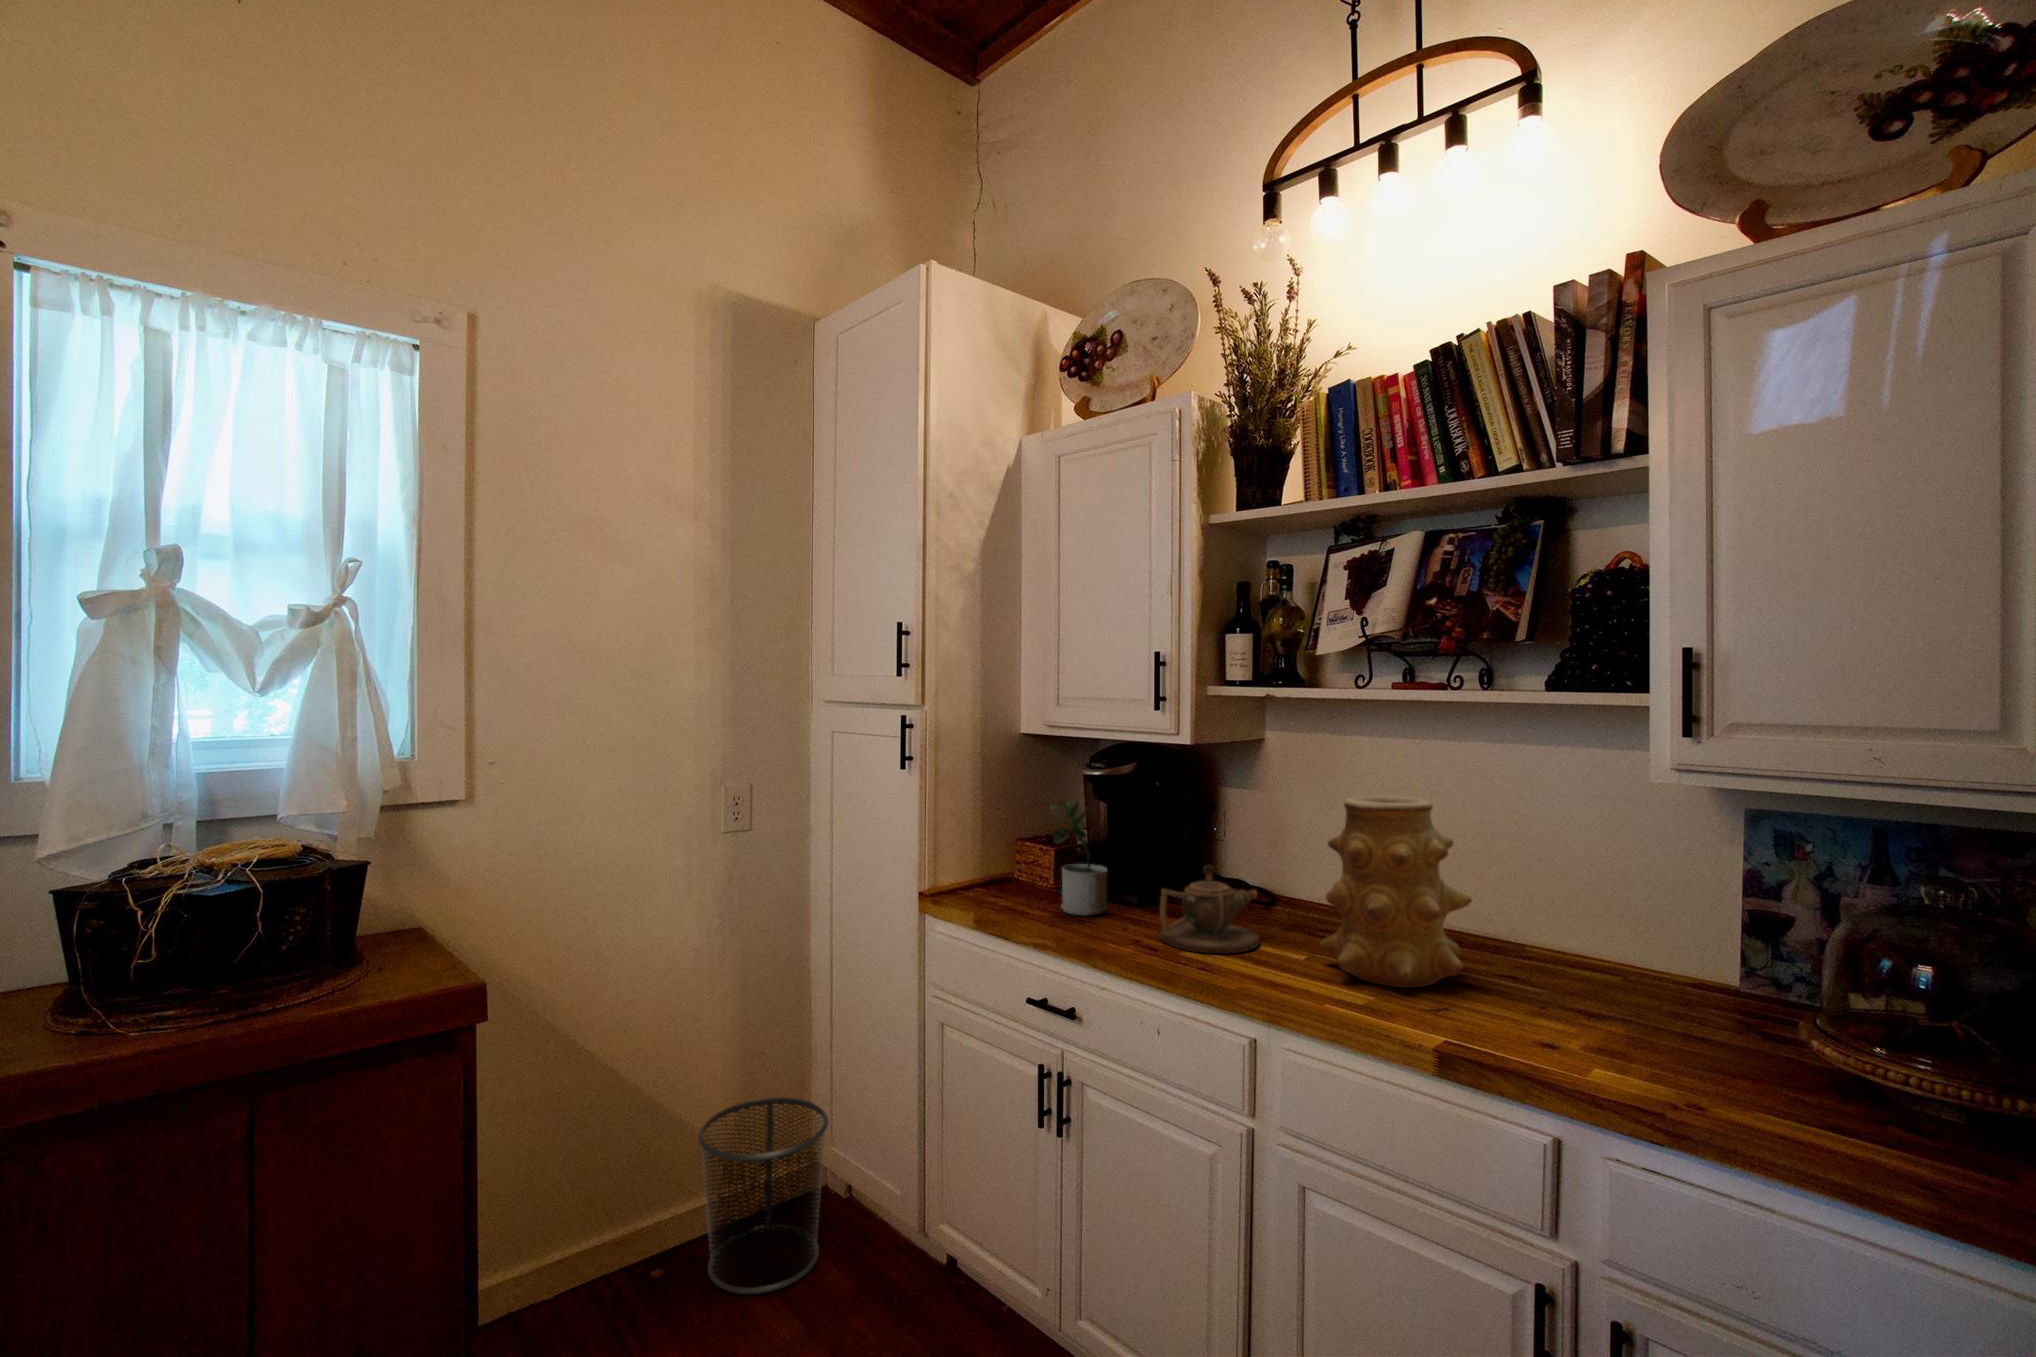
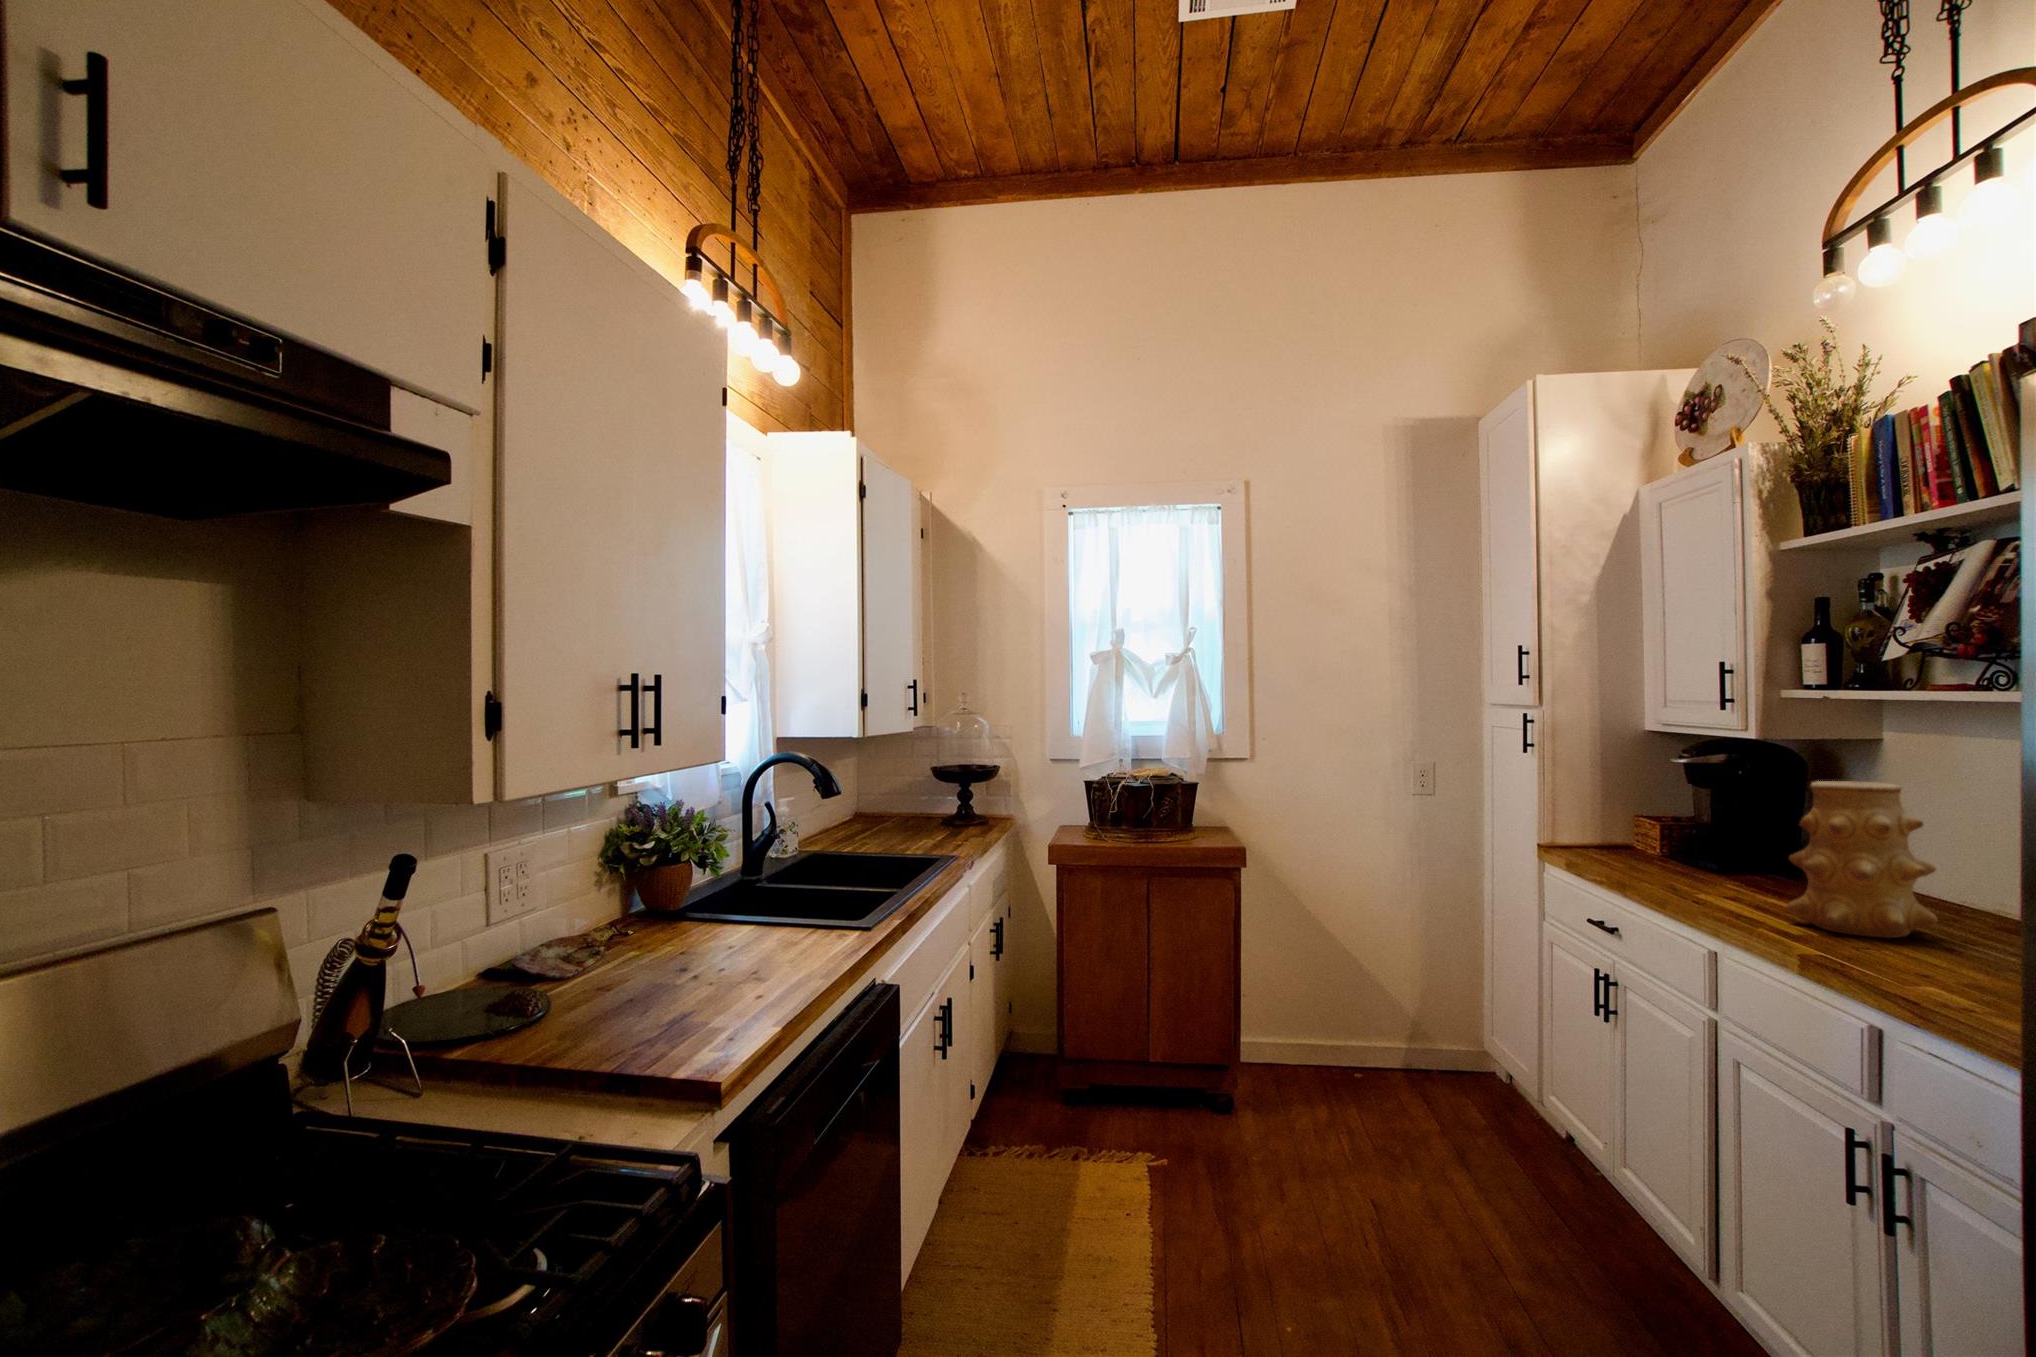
potted plant: present [1050,797,1108,916] -> none [1614,778,1679,873]
teapot: present [1160,865,1260,953] -> none [1680,834,1783,903]
waste bin: present [698,1097,829,1294] -> none [1385,987,1481,1110]

